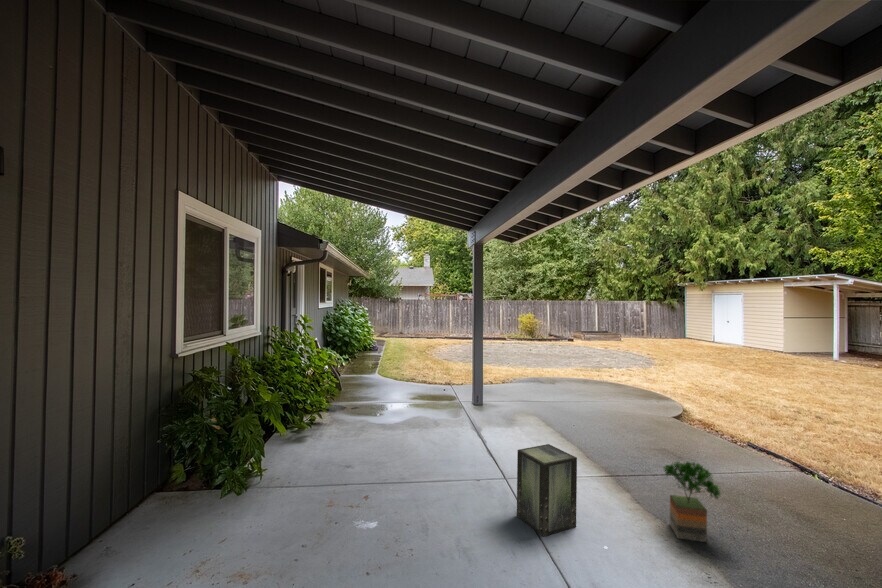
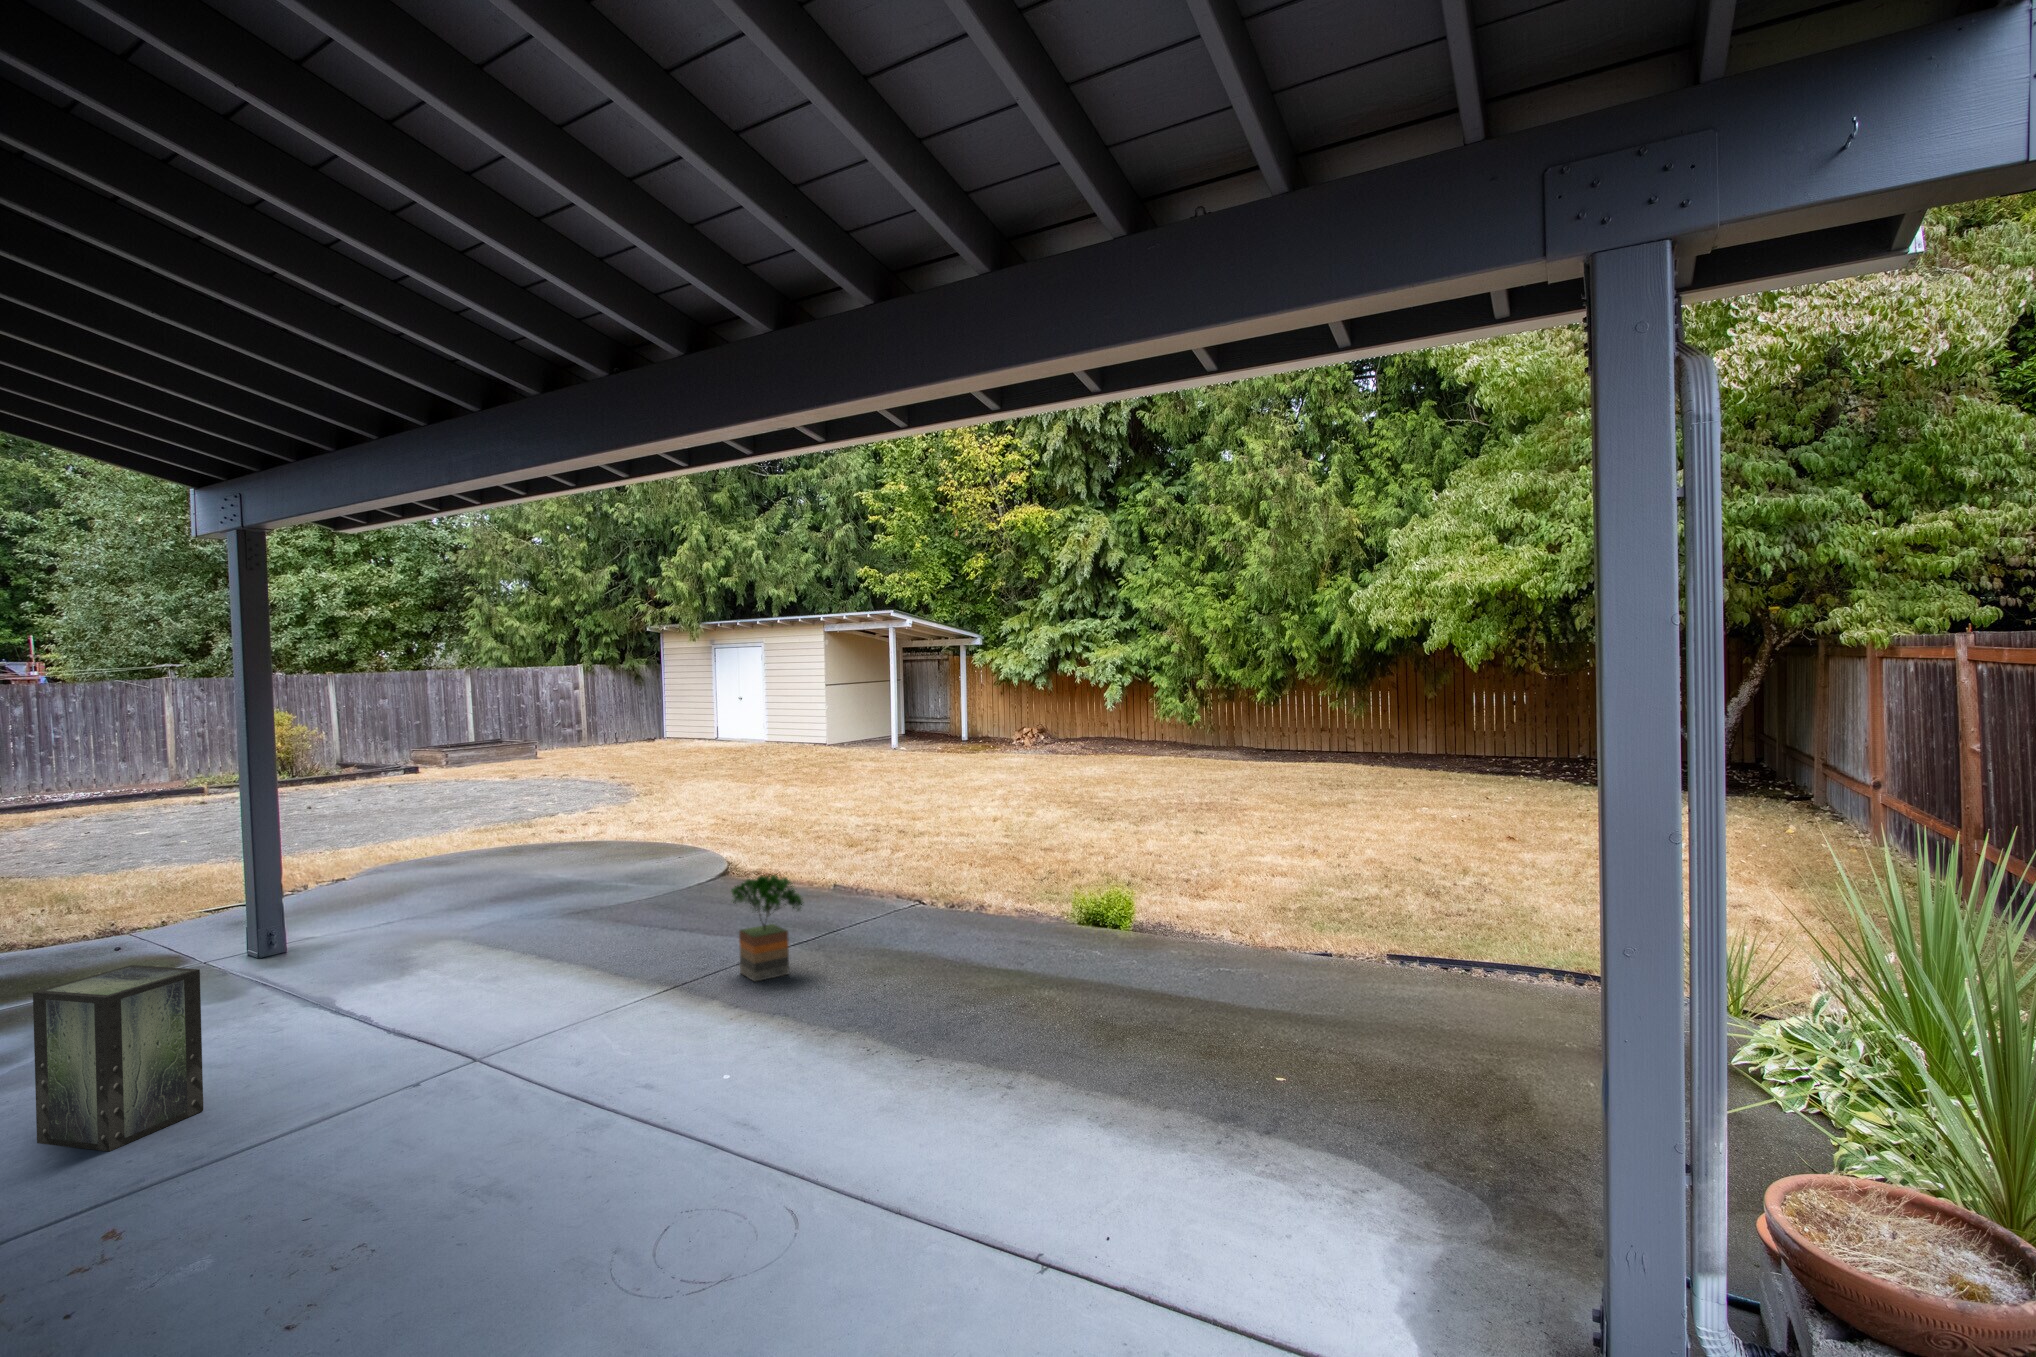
storage box: present [517,444,577,537] -> present [33,965,203,1151]

